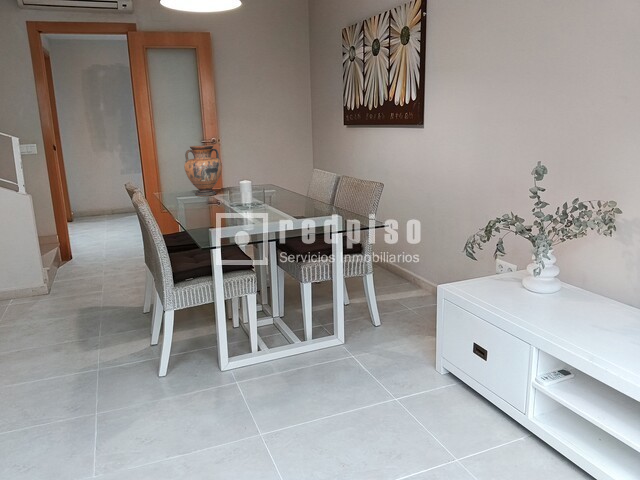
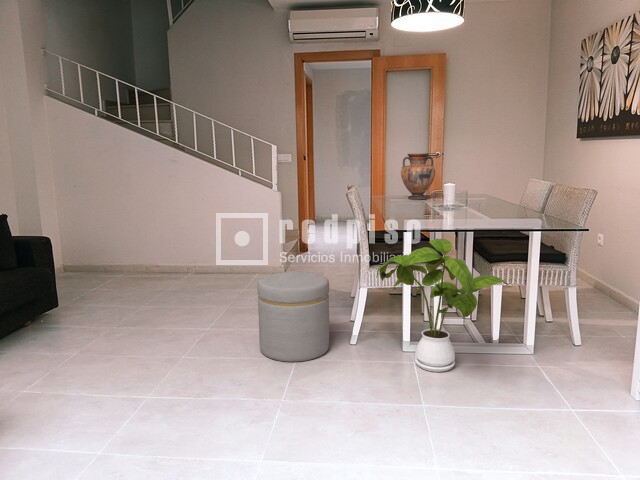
house plant: none [187,249,322,388] -> present [377,238,508,372]
ottoman: none [30,301,135,419] -> present [257,272,329,362]

